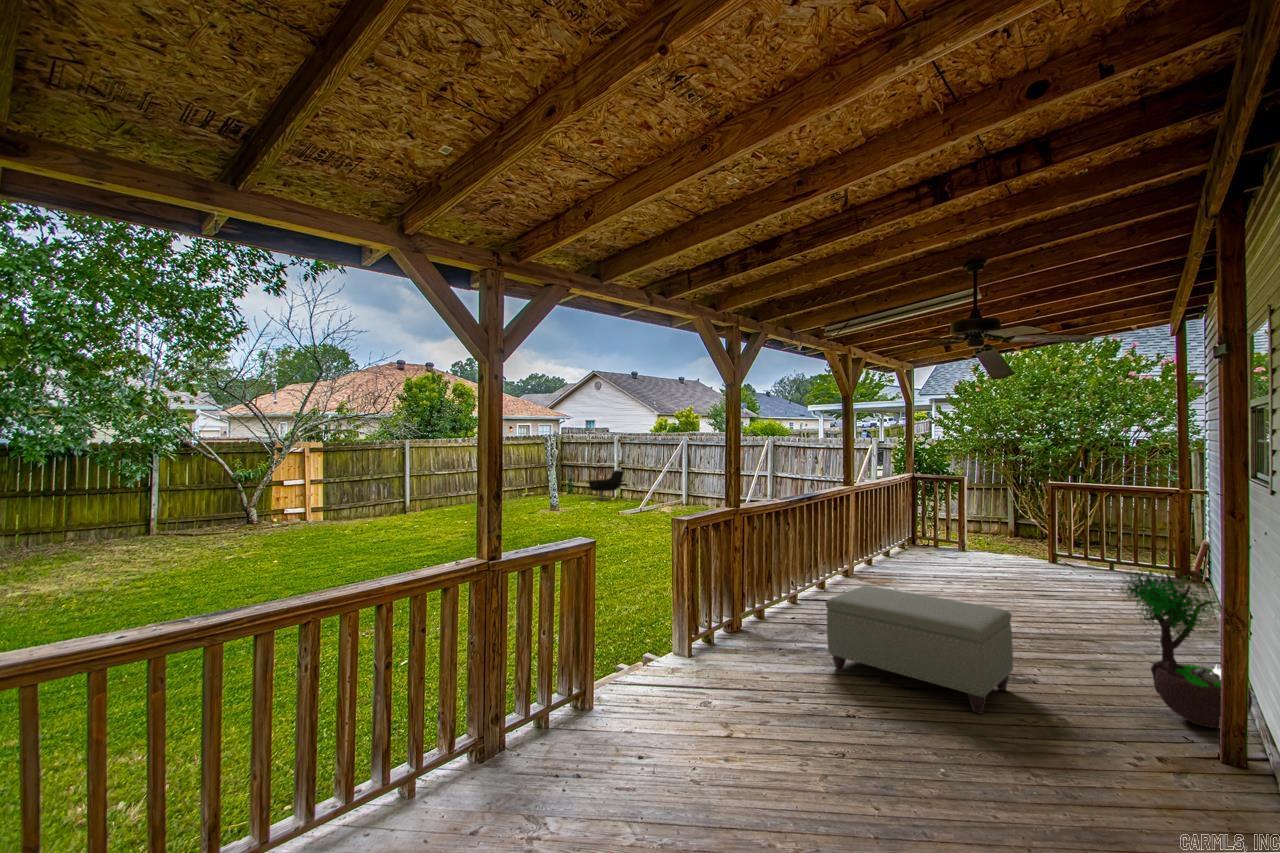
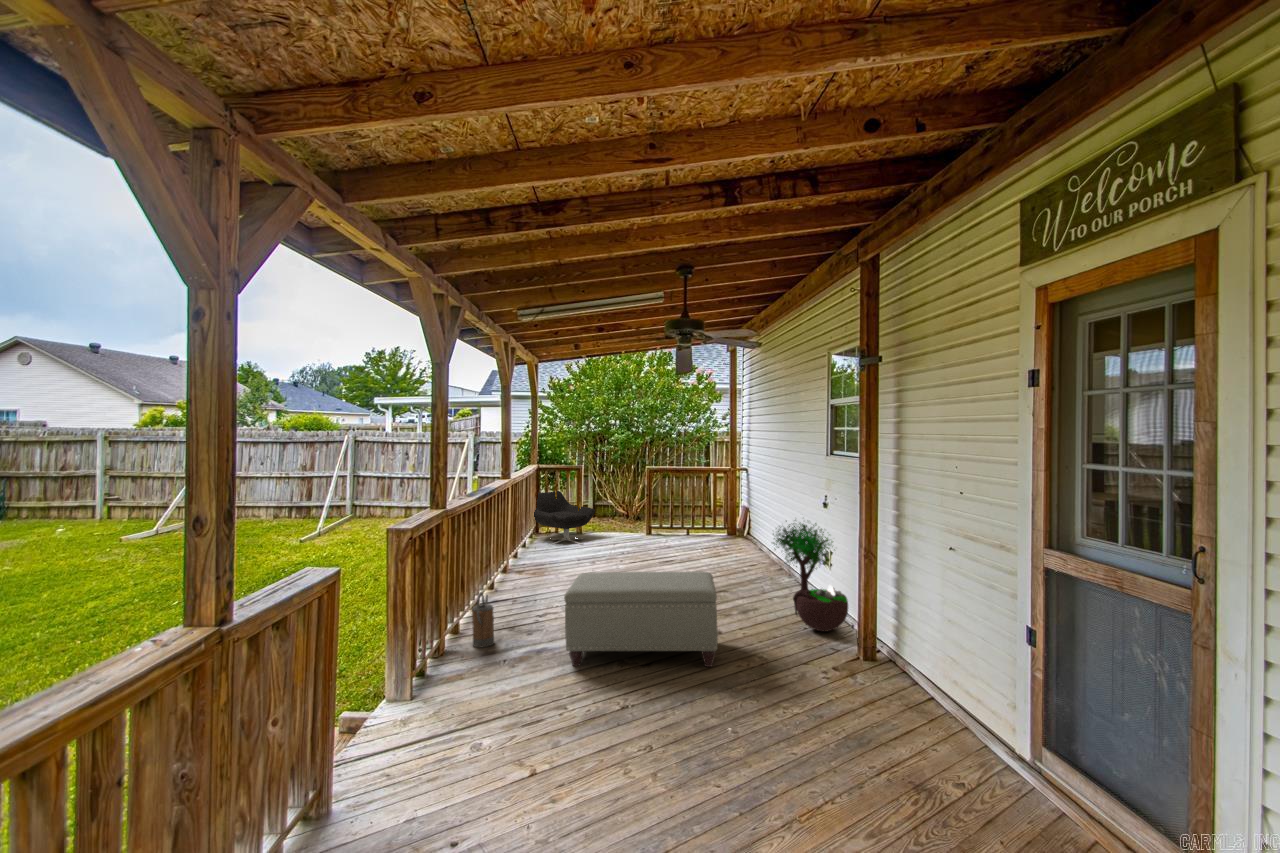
lounge chair: present [589,470,623,500] -> present [534,491,595,545]
watering can: none [767,586,788,634] -> present [472,592,494,647]

